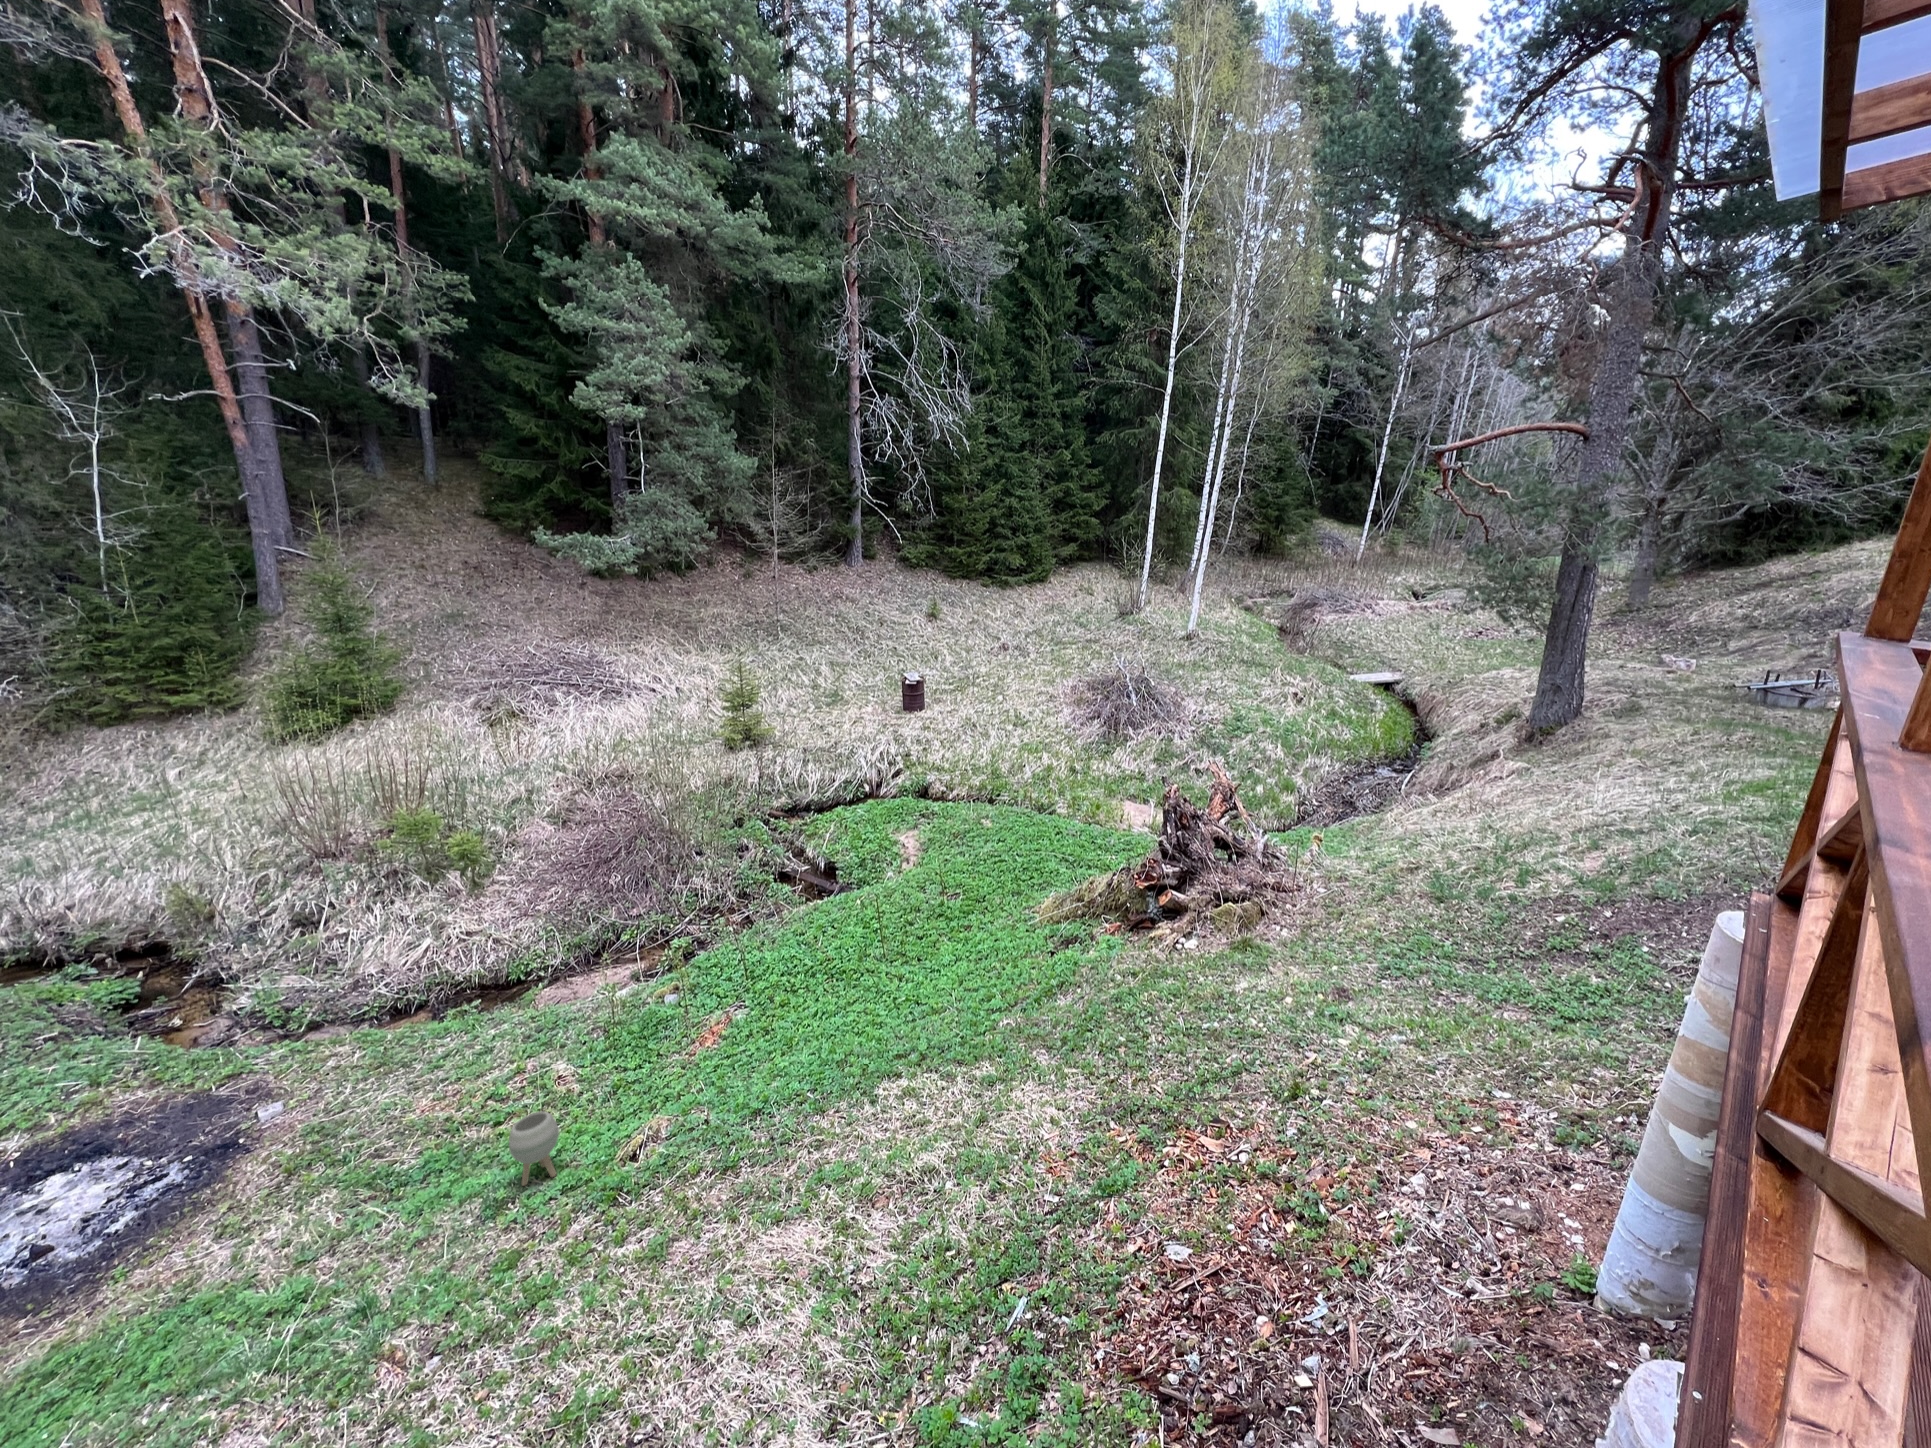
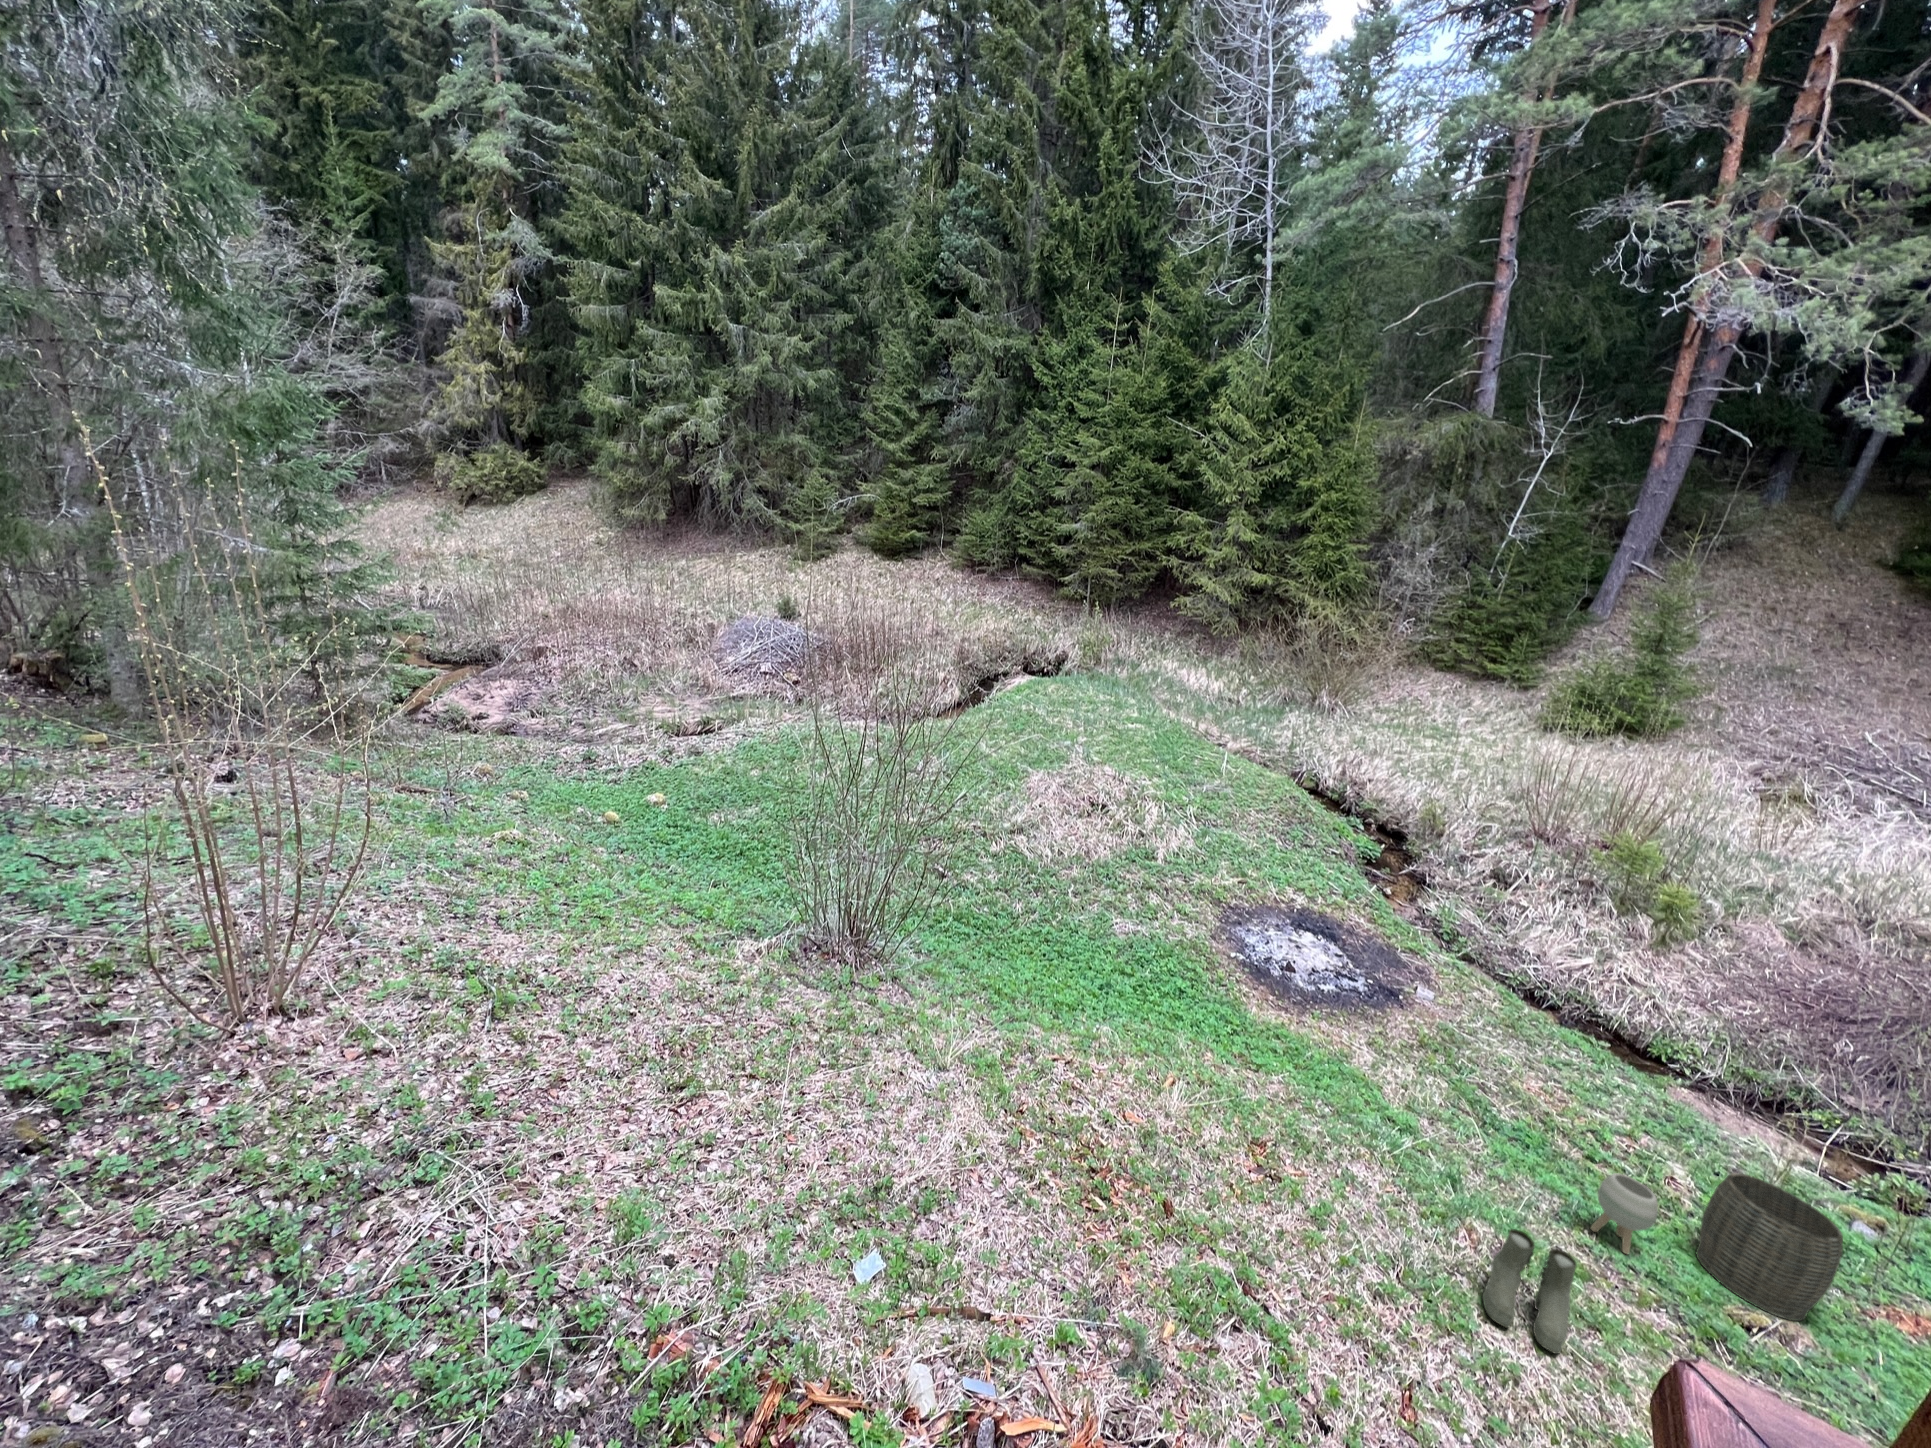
woven basket: none [584,1016,668,1124] -> present [1696,1173,1843,1321]
boots: none [444,1248,539,1388] -> present [1482,1229,1577,1354]

